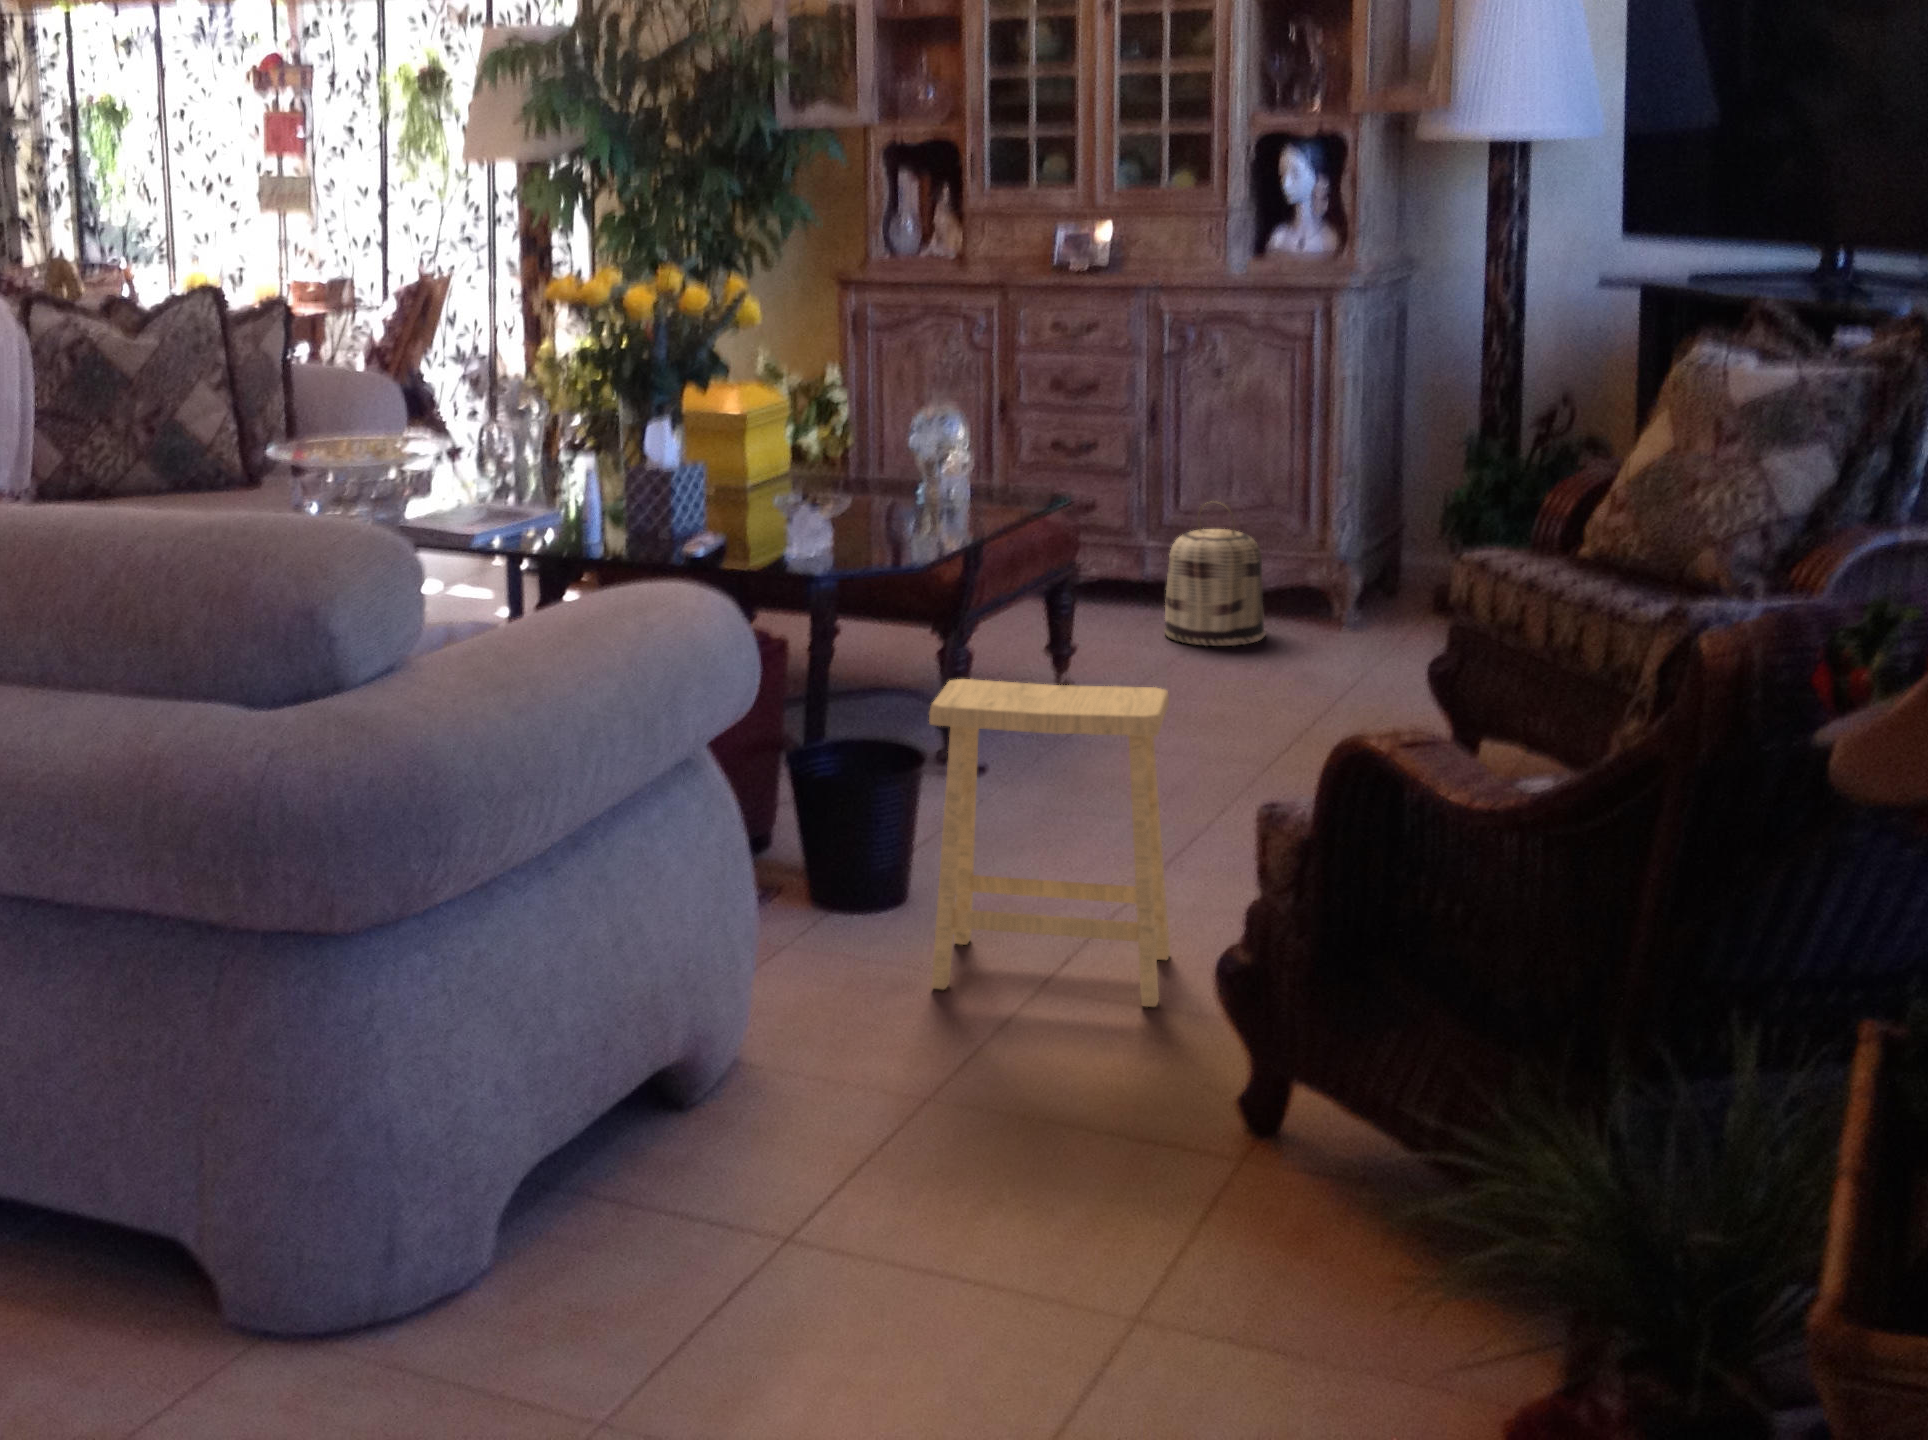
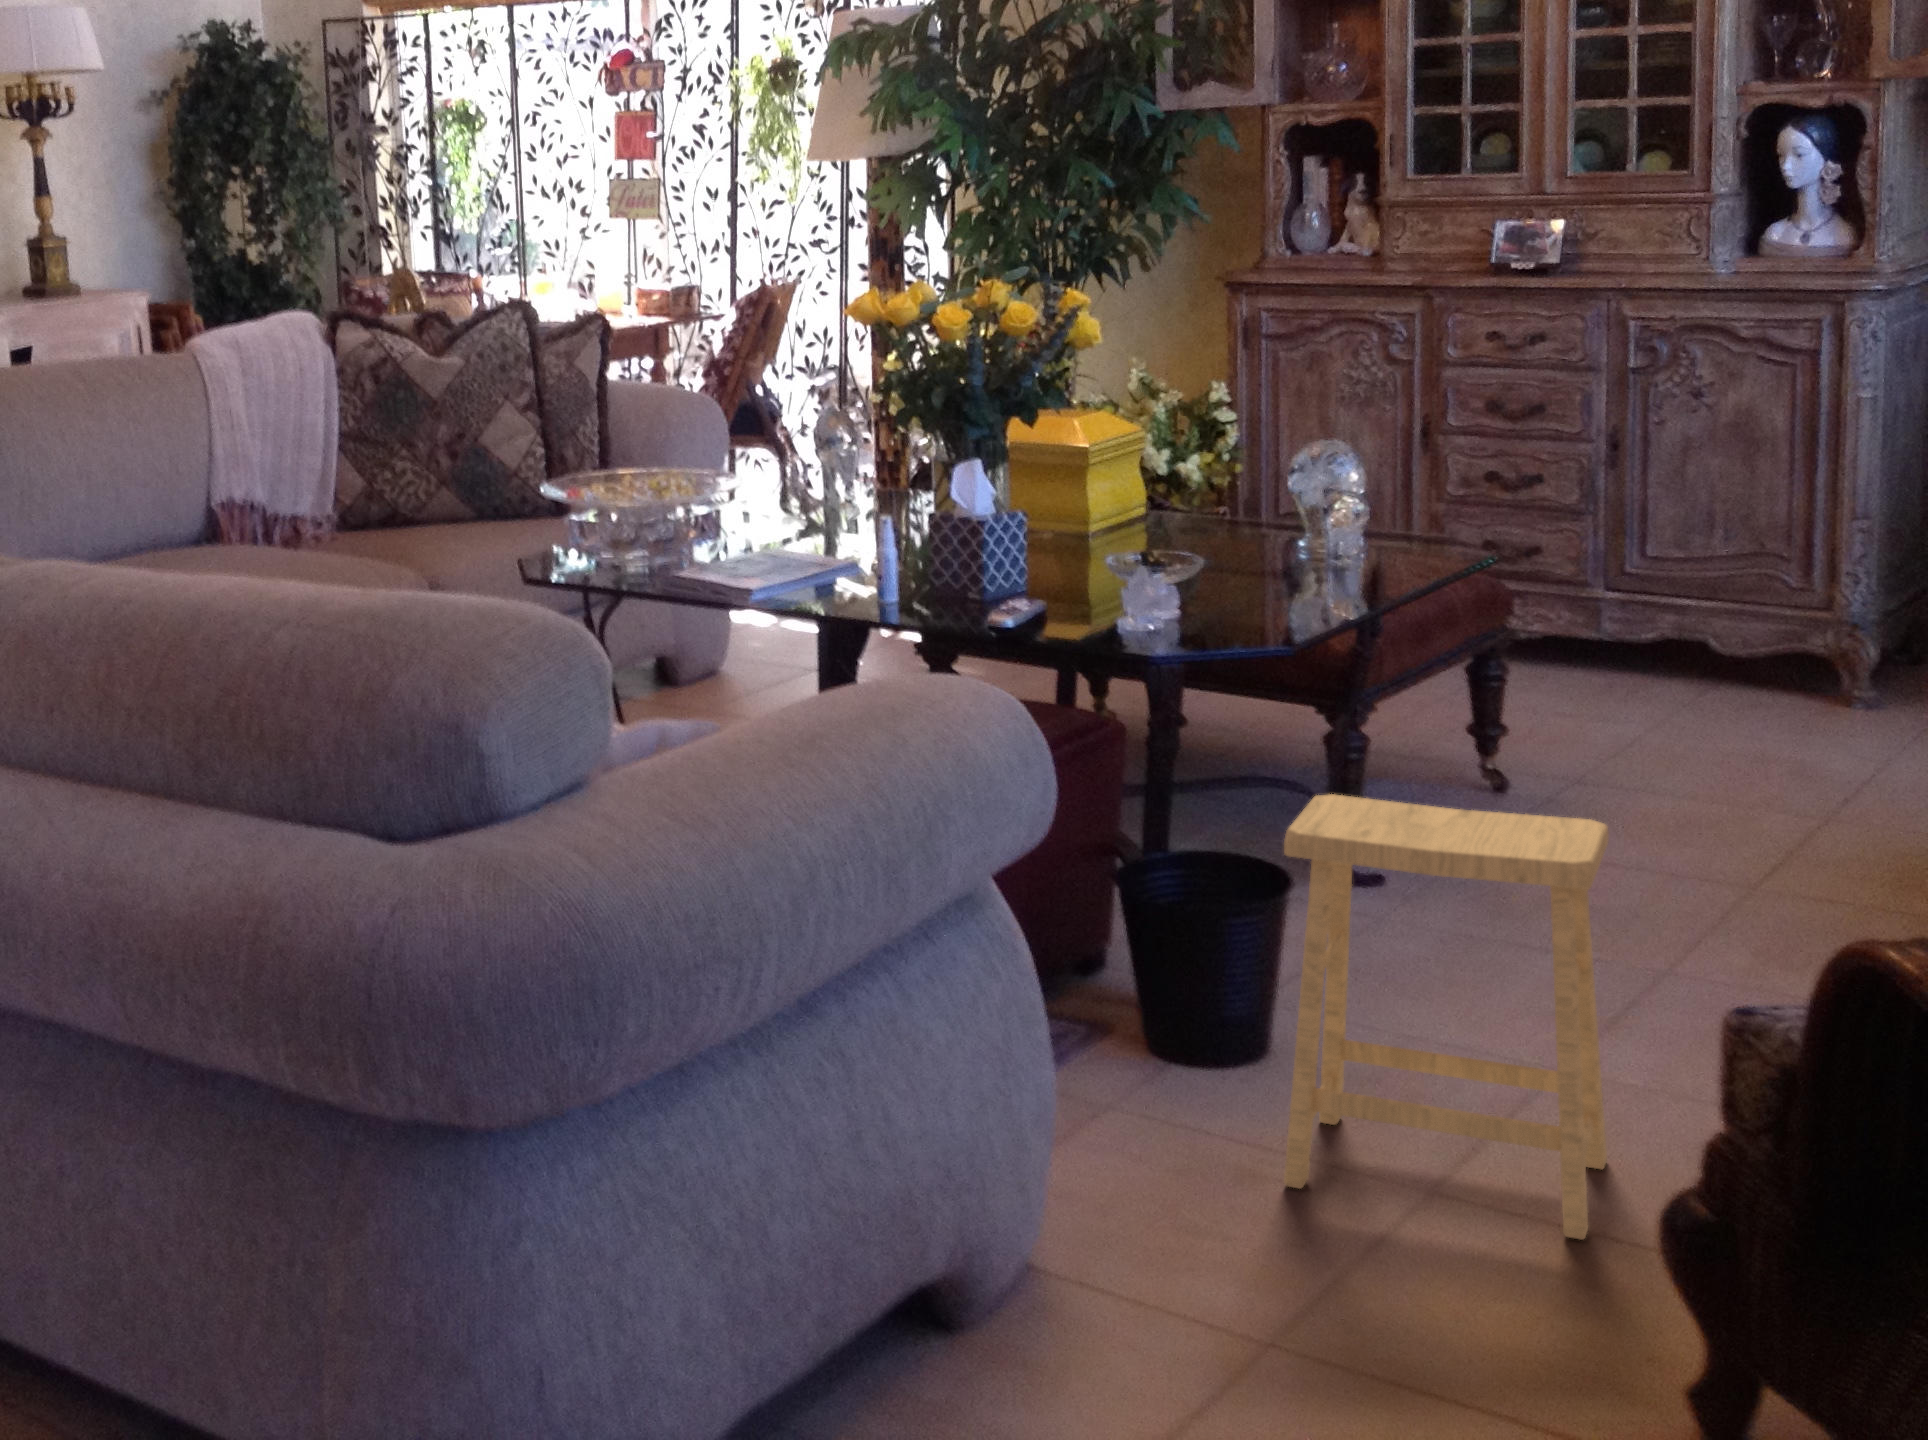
basket: present [1164,501,1266,646] -> none [1619,553,1751,729]

